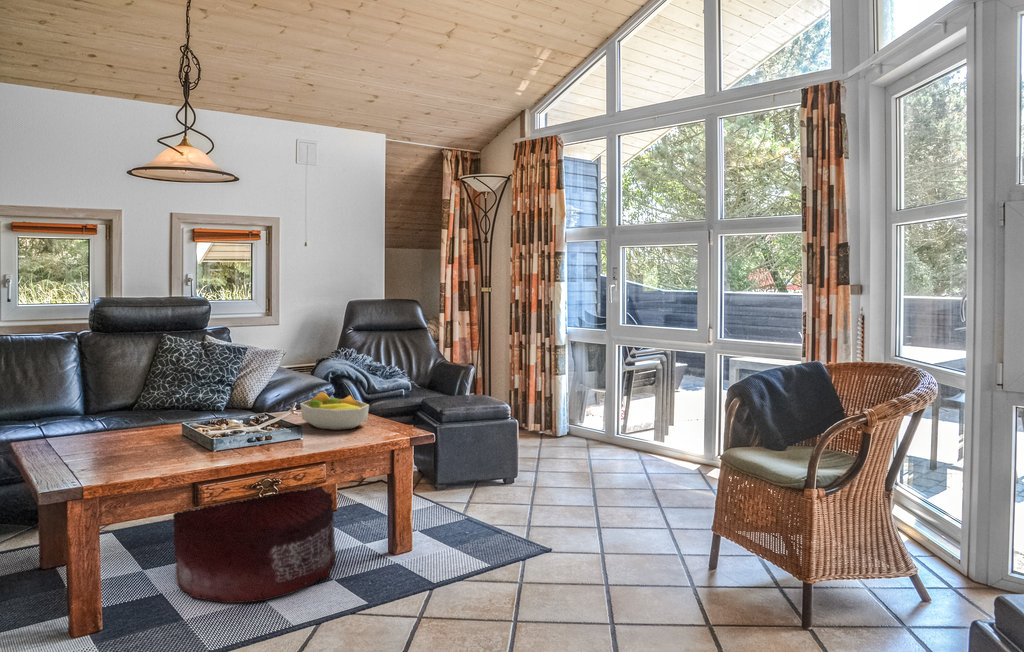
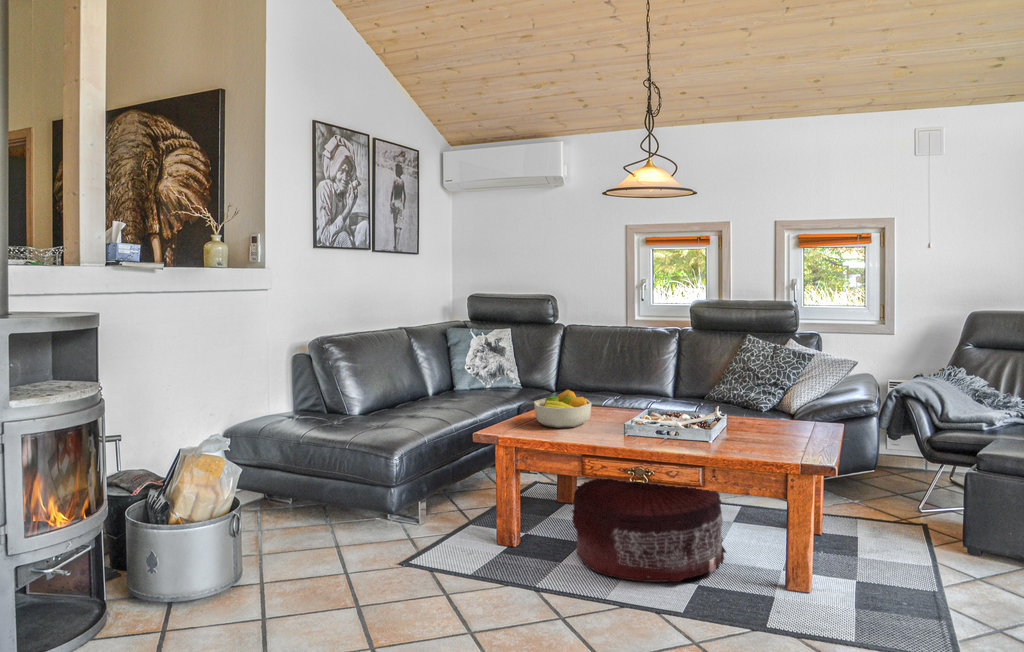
fruit bowl: present [300,392,369,430] -> present [534,390,592,428]

